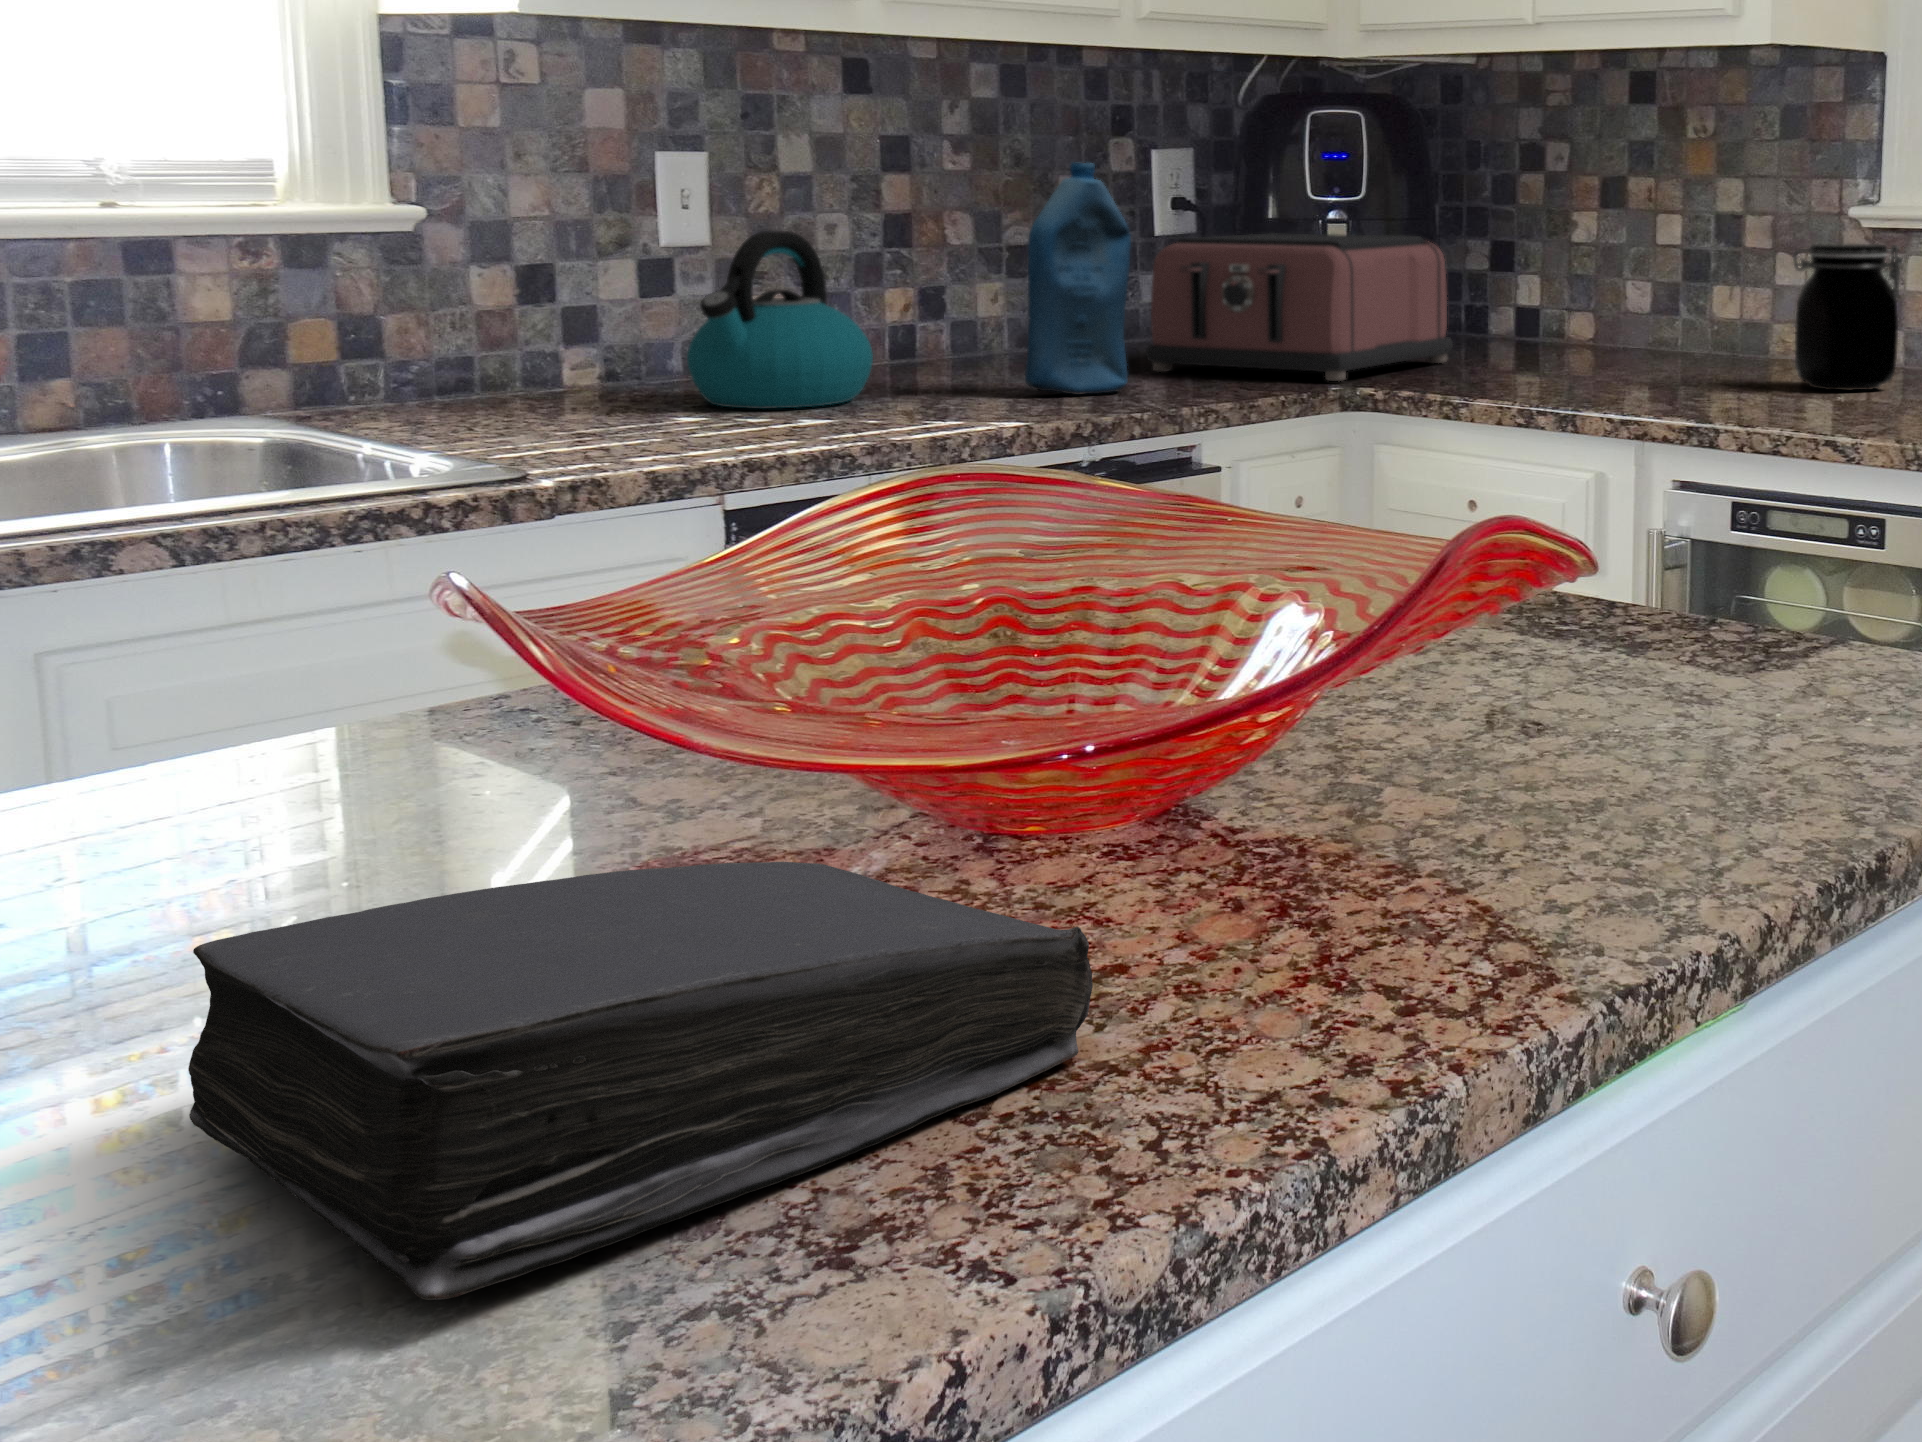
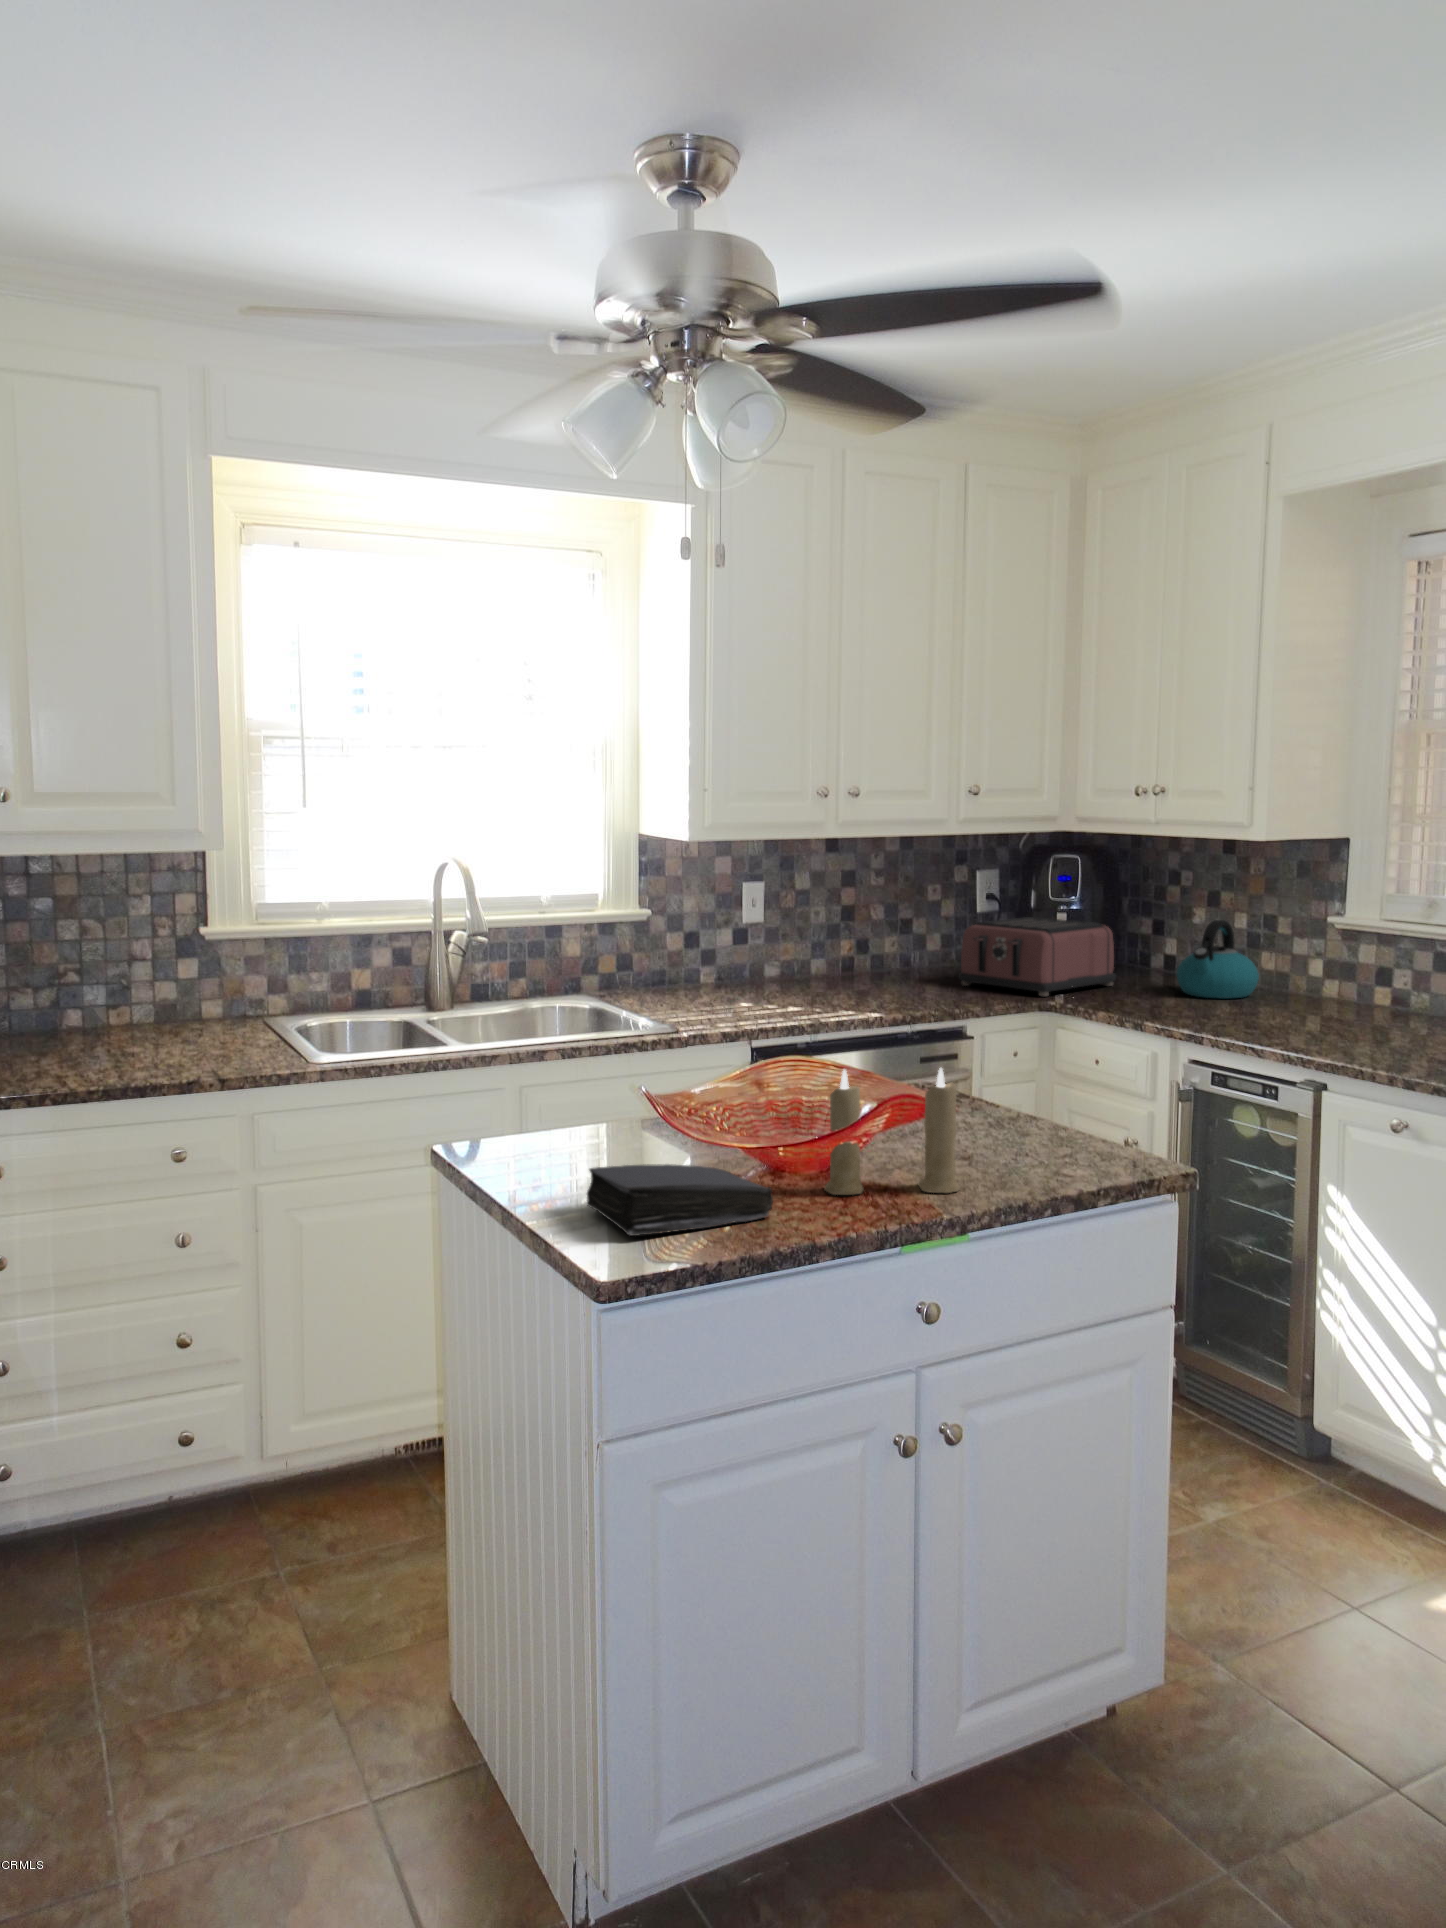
bottle: present [1025,162,1131,395] -> none [892,893,944,999]
kettle: present [687,231,873,409] -> present [1177,920,1259,999]
jar: present [1793,244,1903,390] -> none [1277,940,1337,1017]
candle: none [1209,402,1668,910] -> present [825,1068,960,1195]

